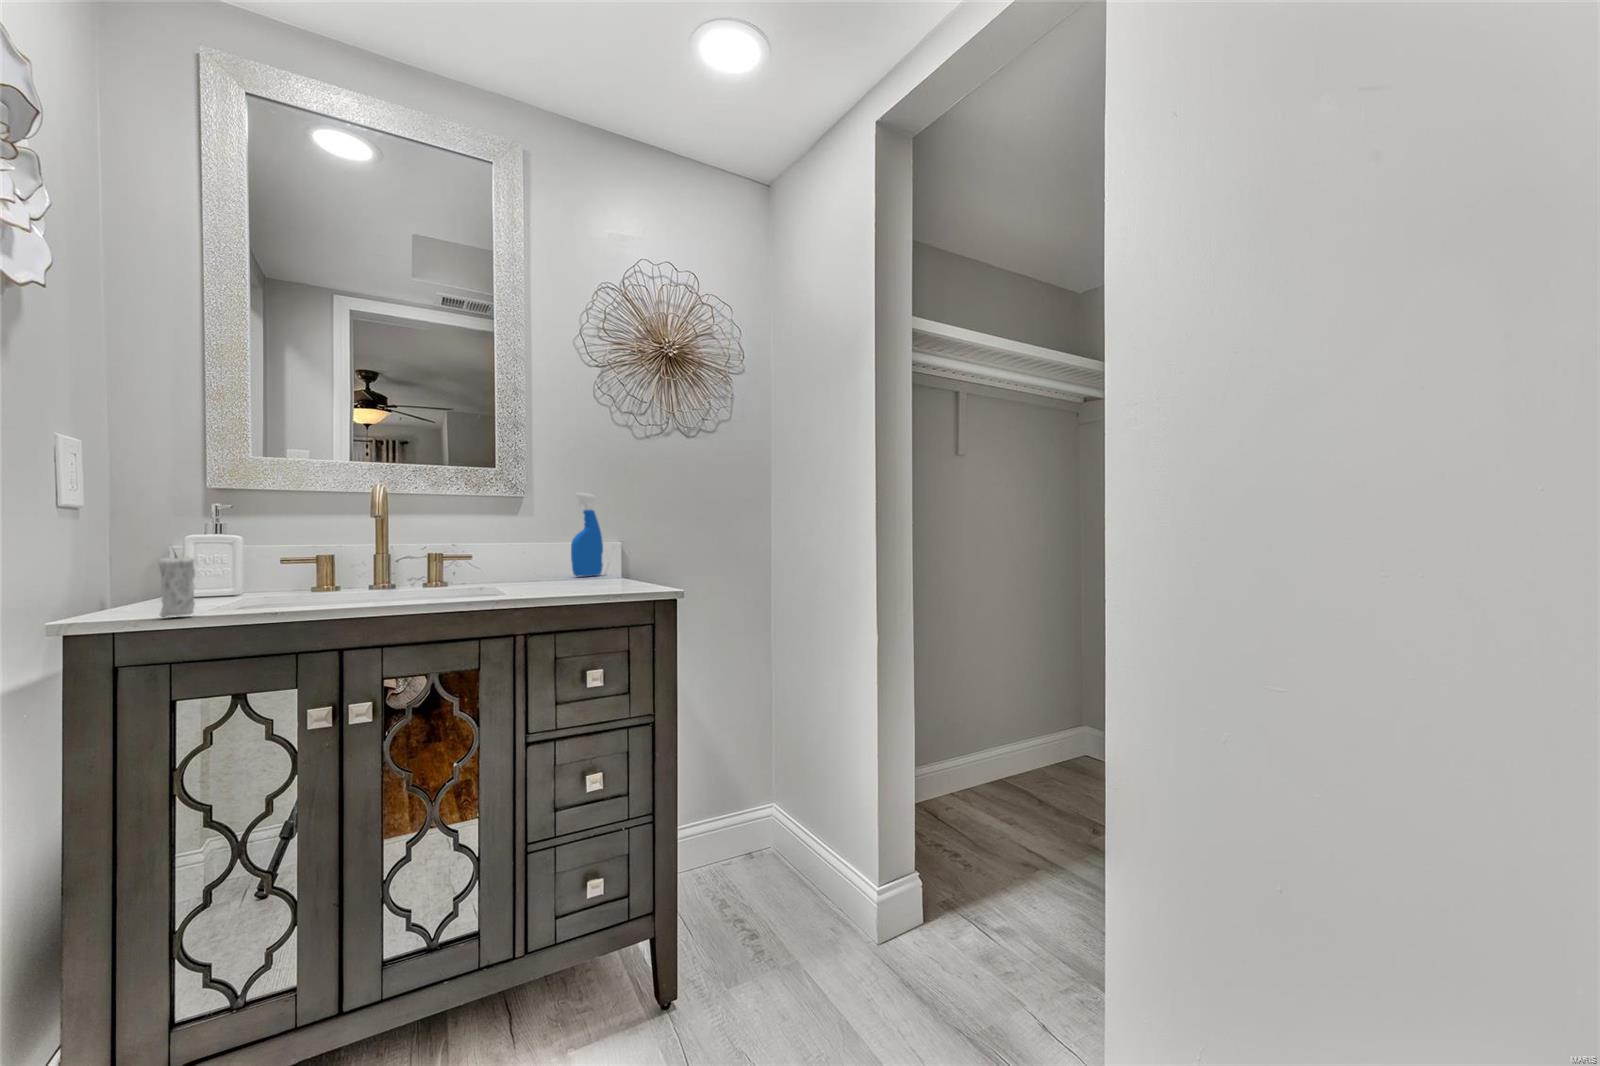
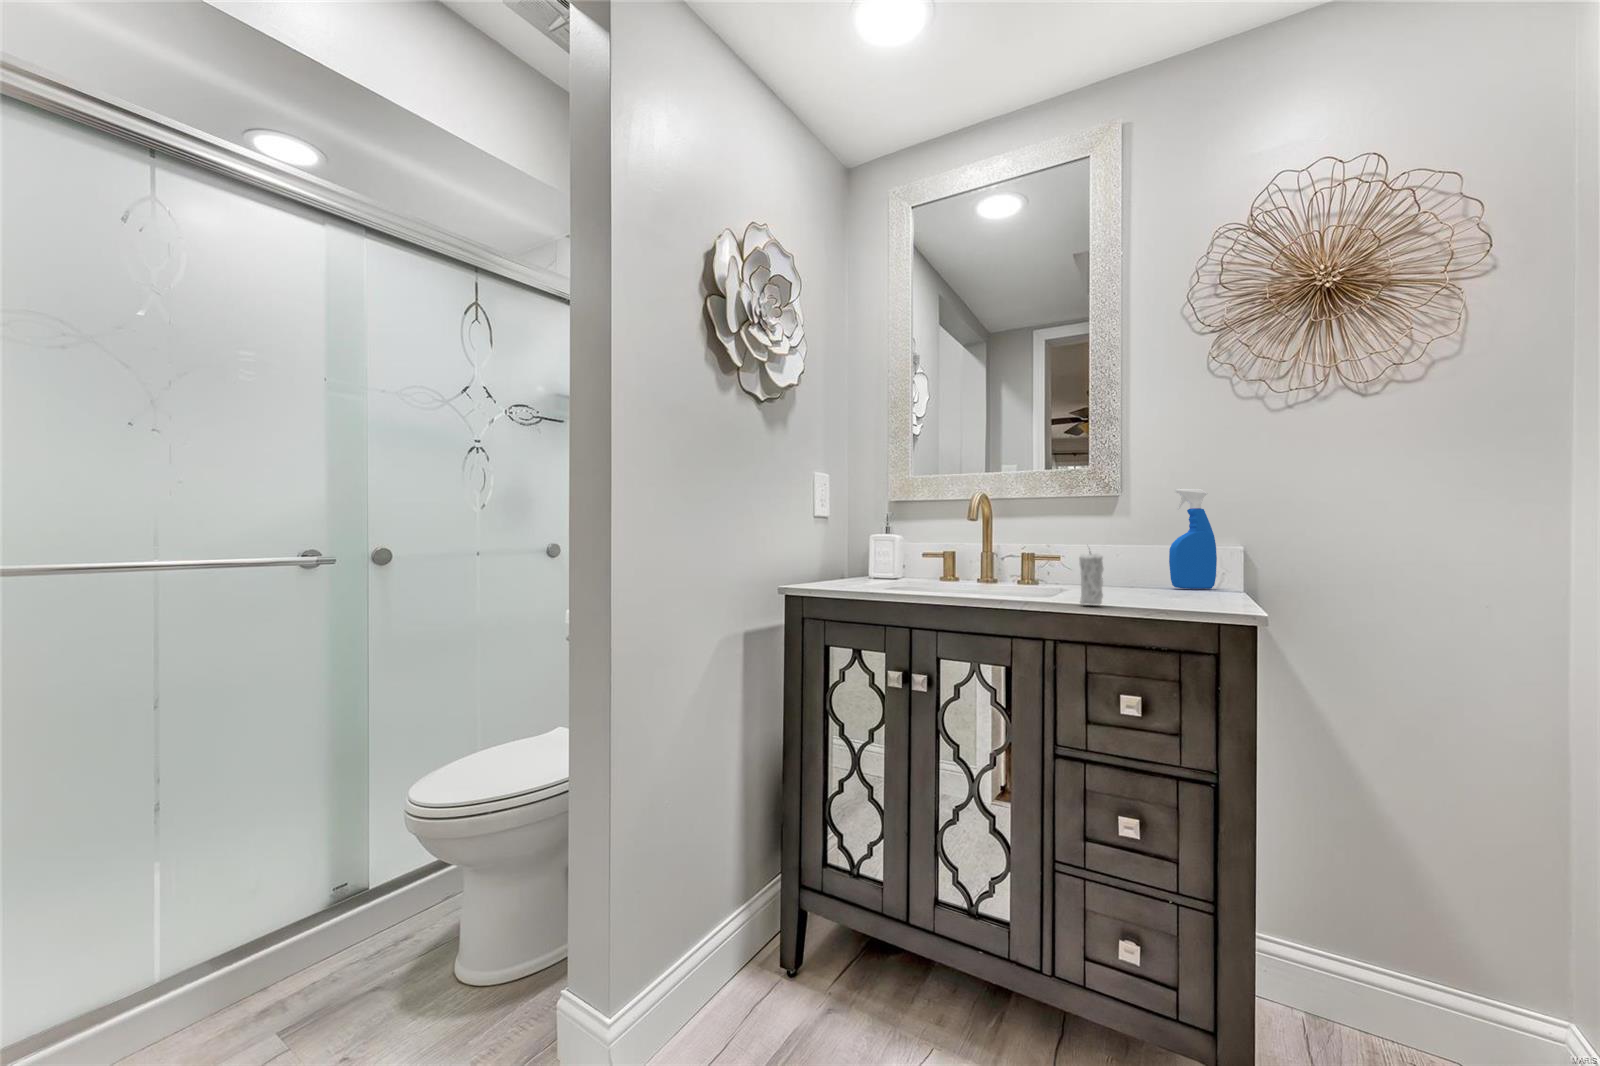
candle: present [159,553,195,617] -> present [1079,552,1104,605]

